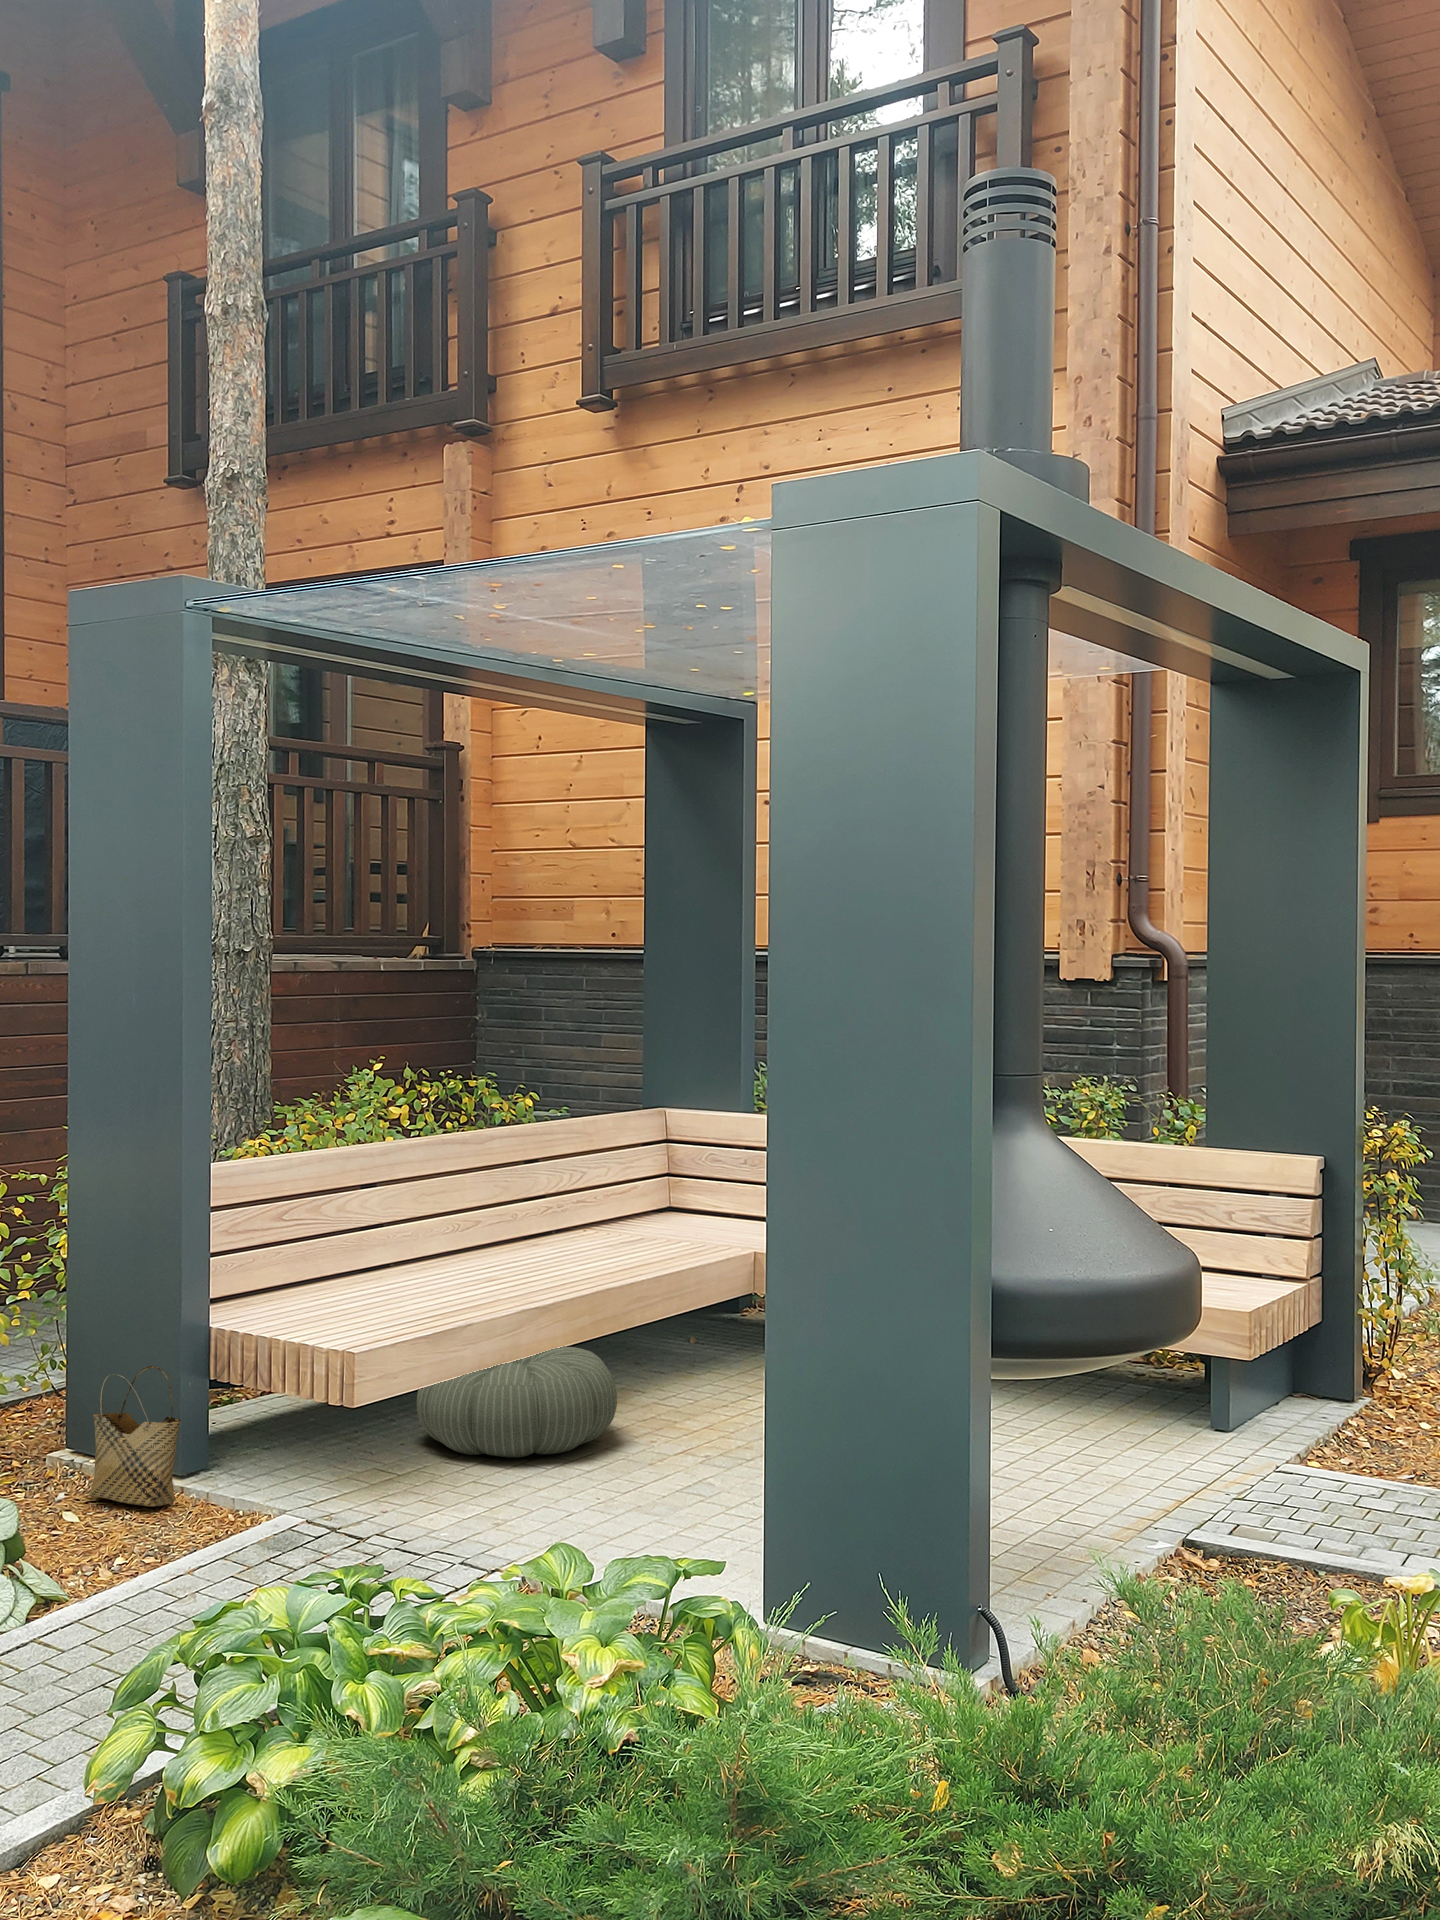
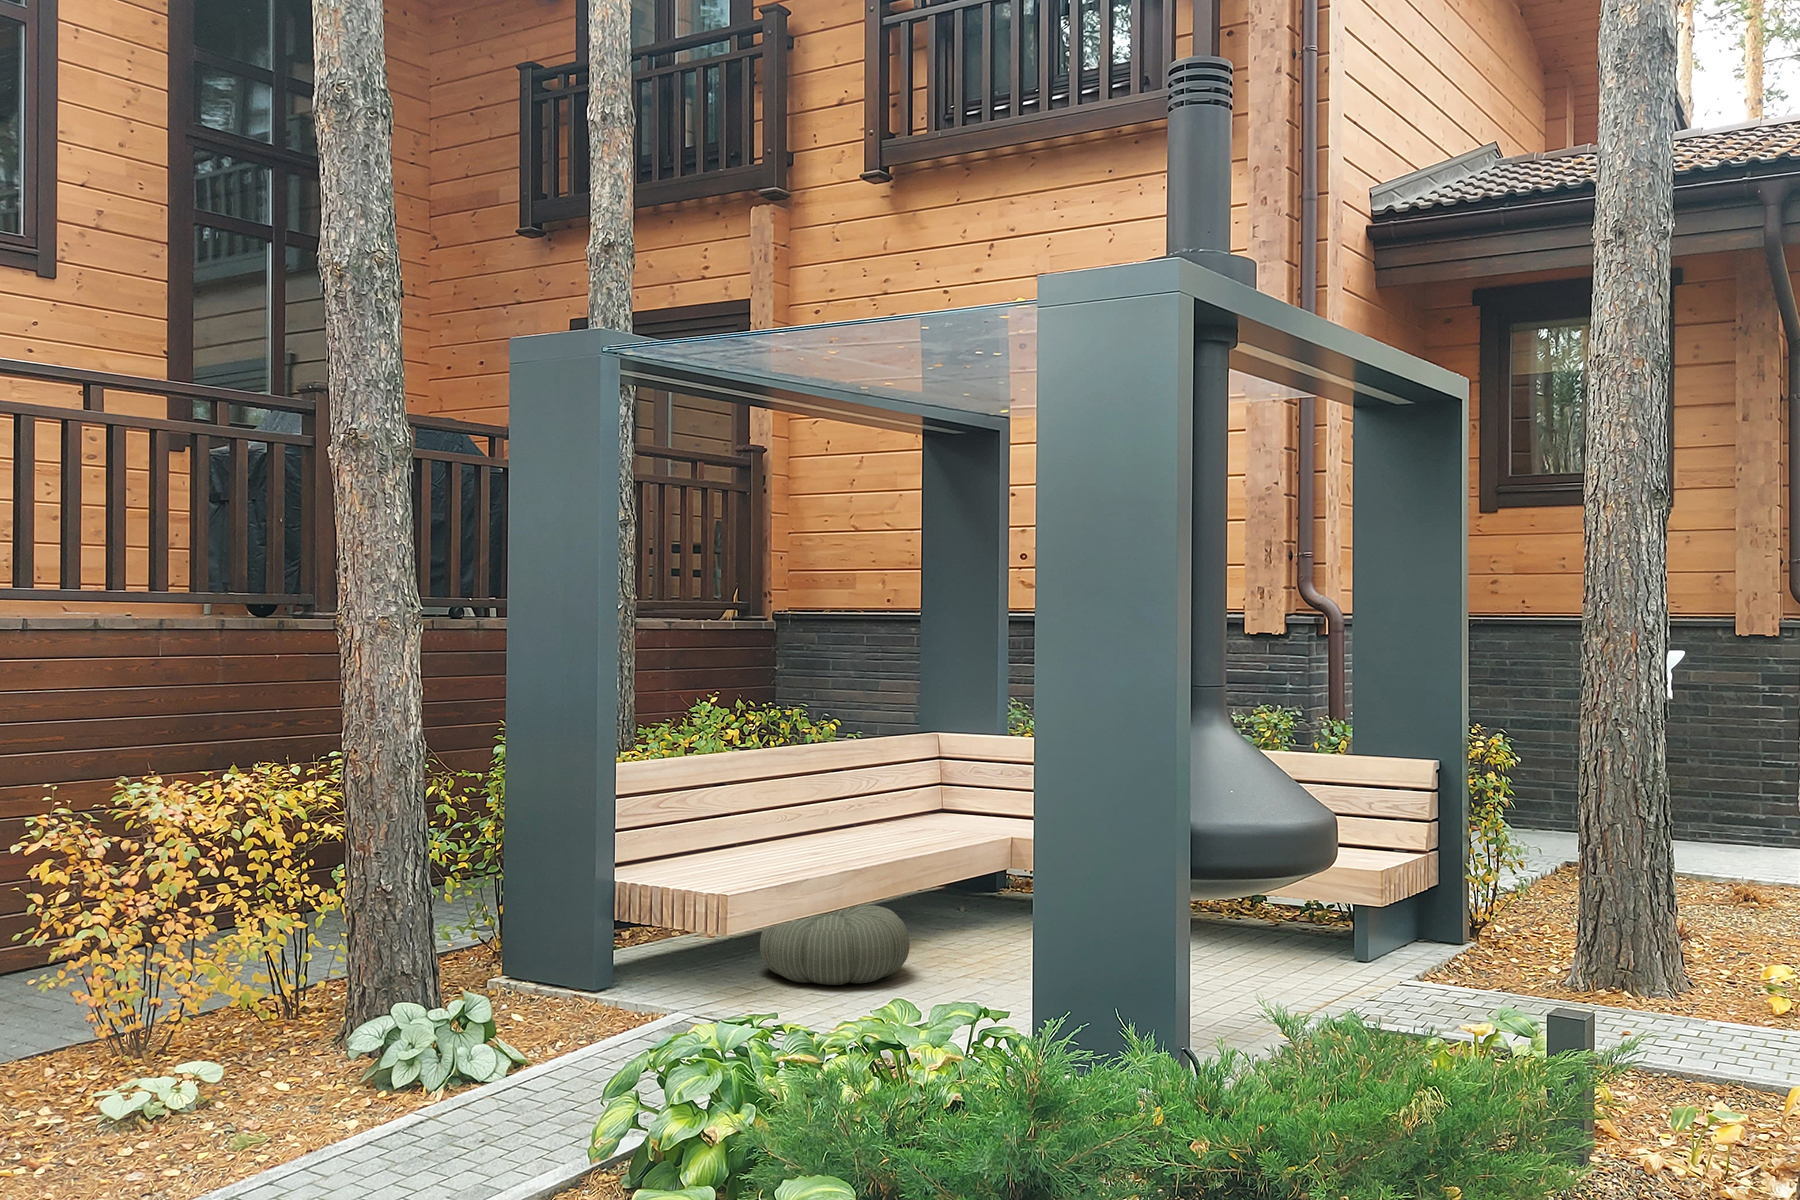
woven basket: present [89,1366,181,1507] -> none [529,909,597,1011]

